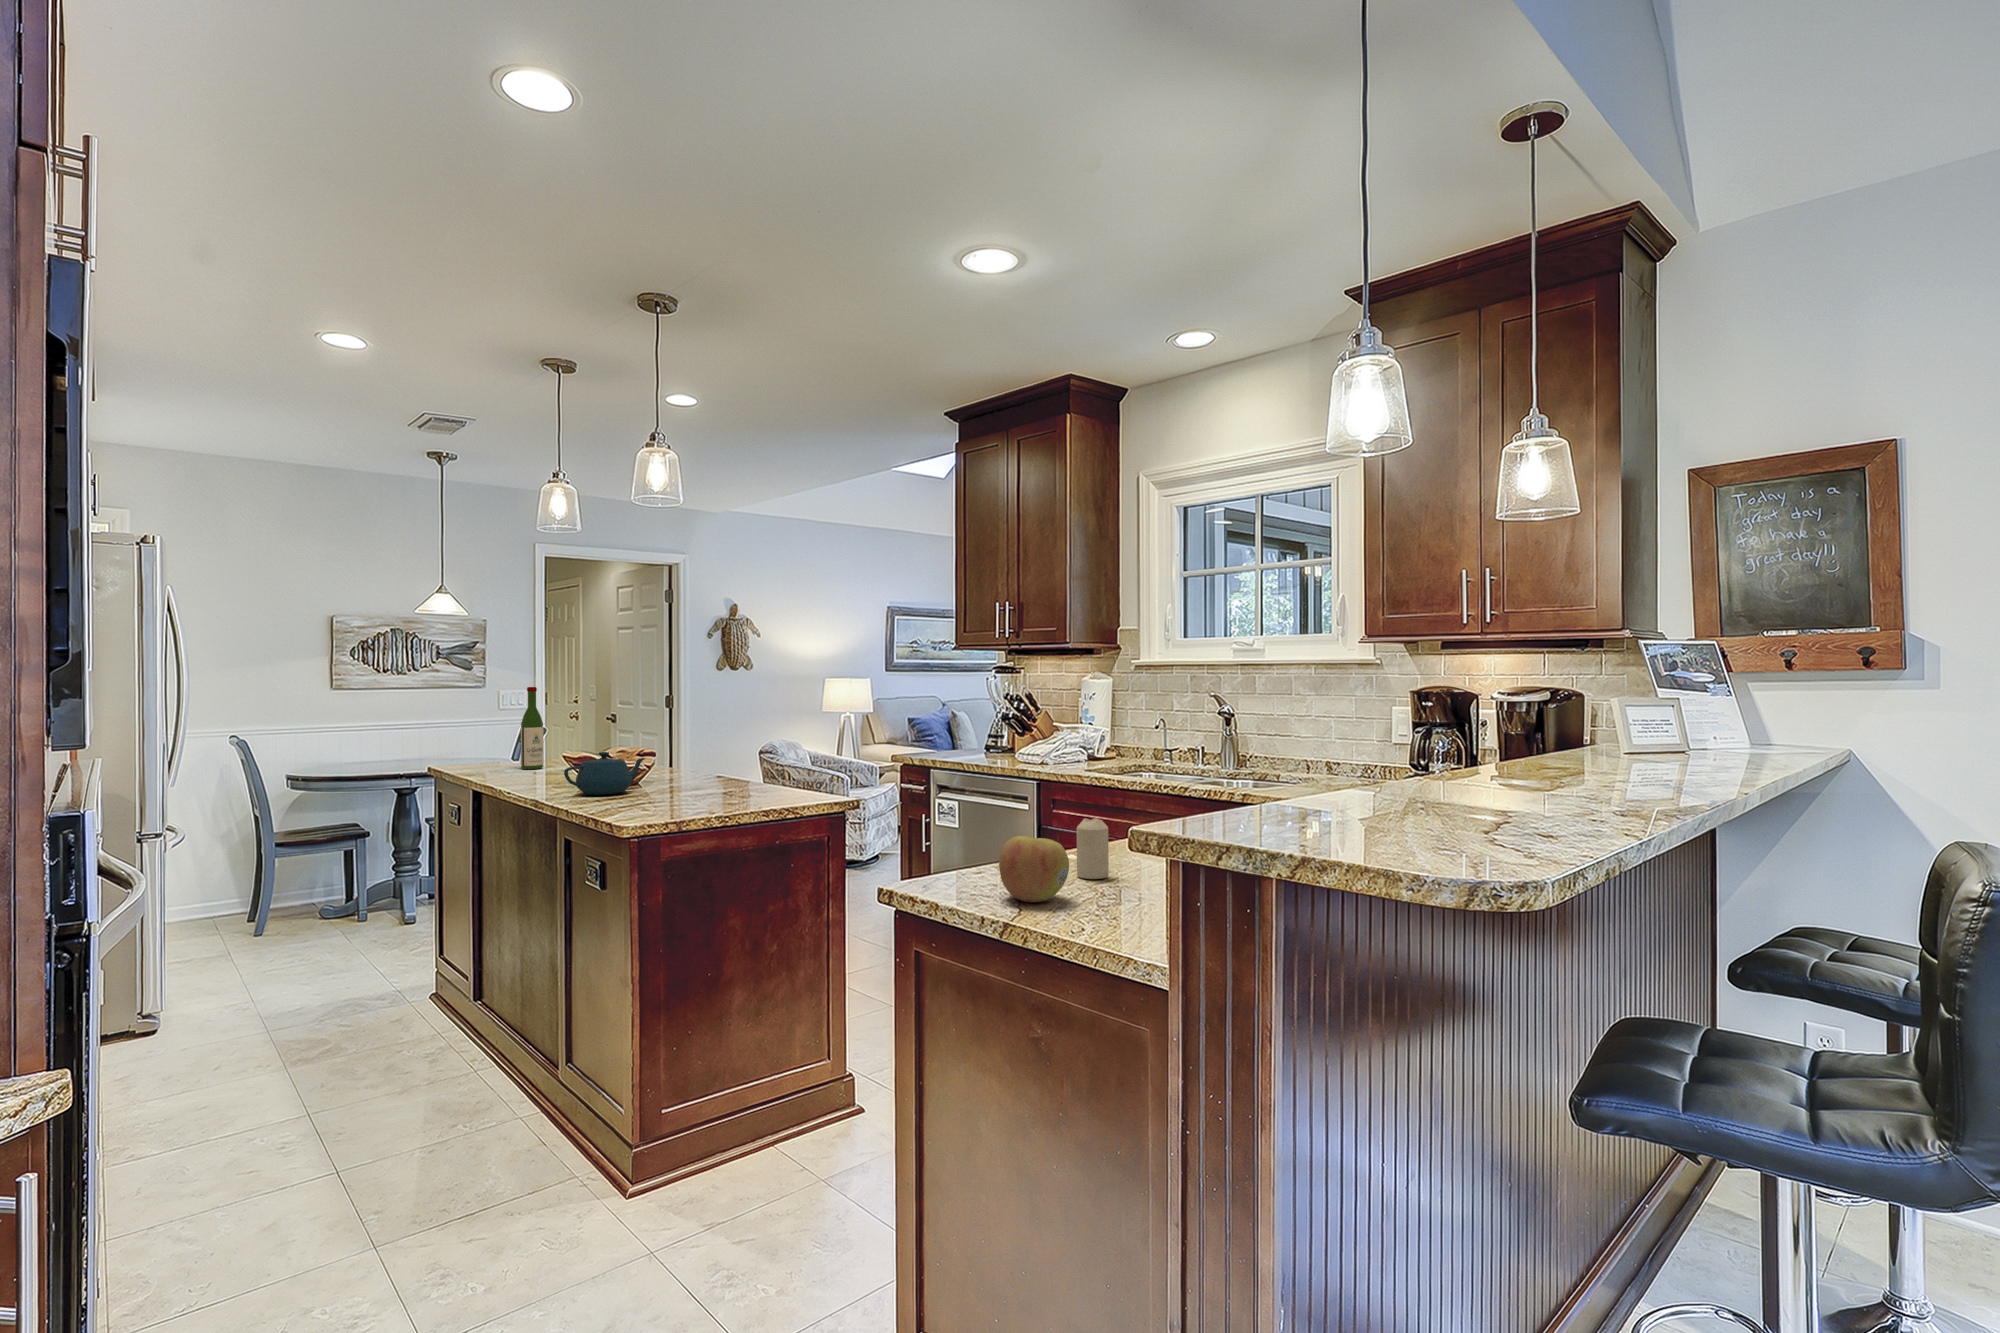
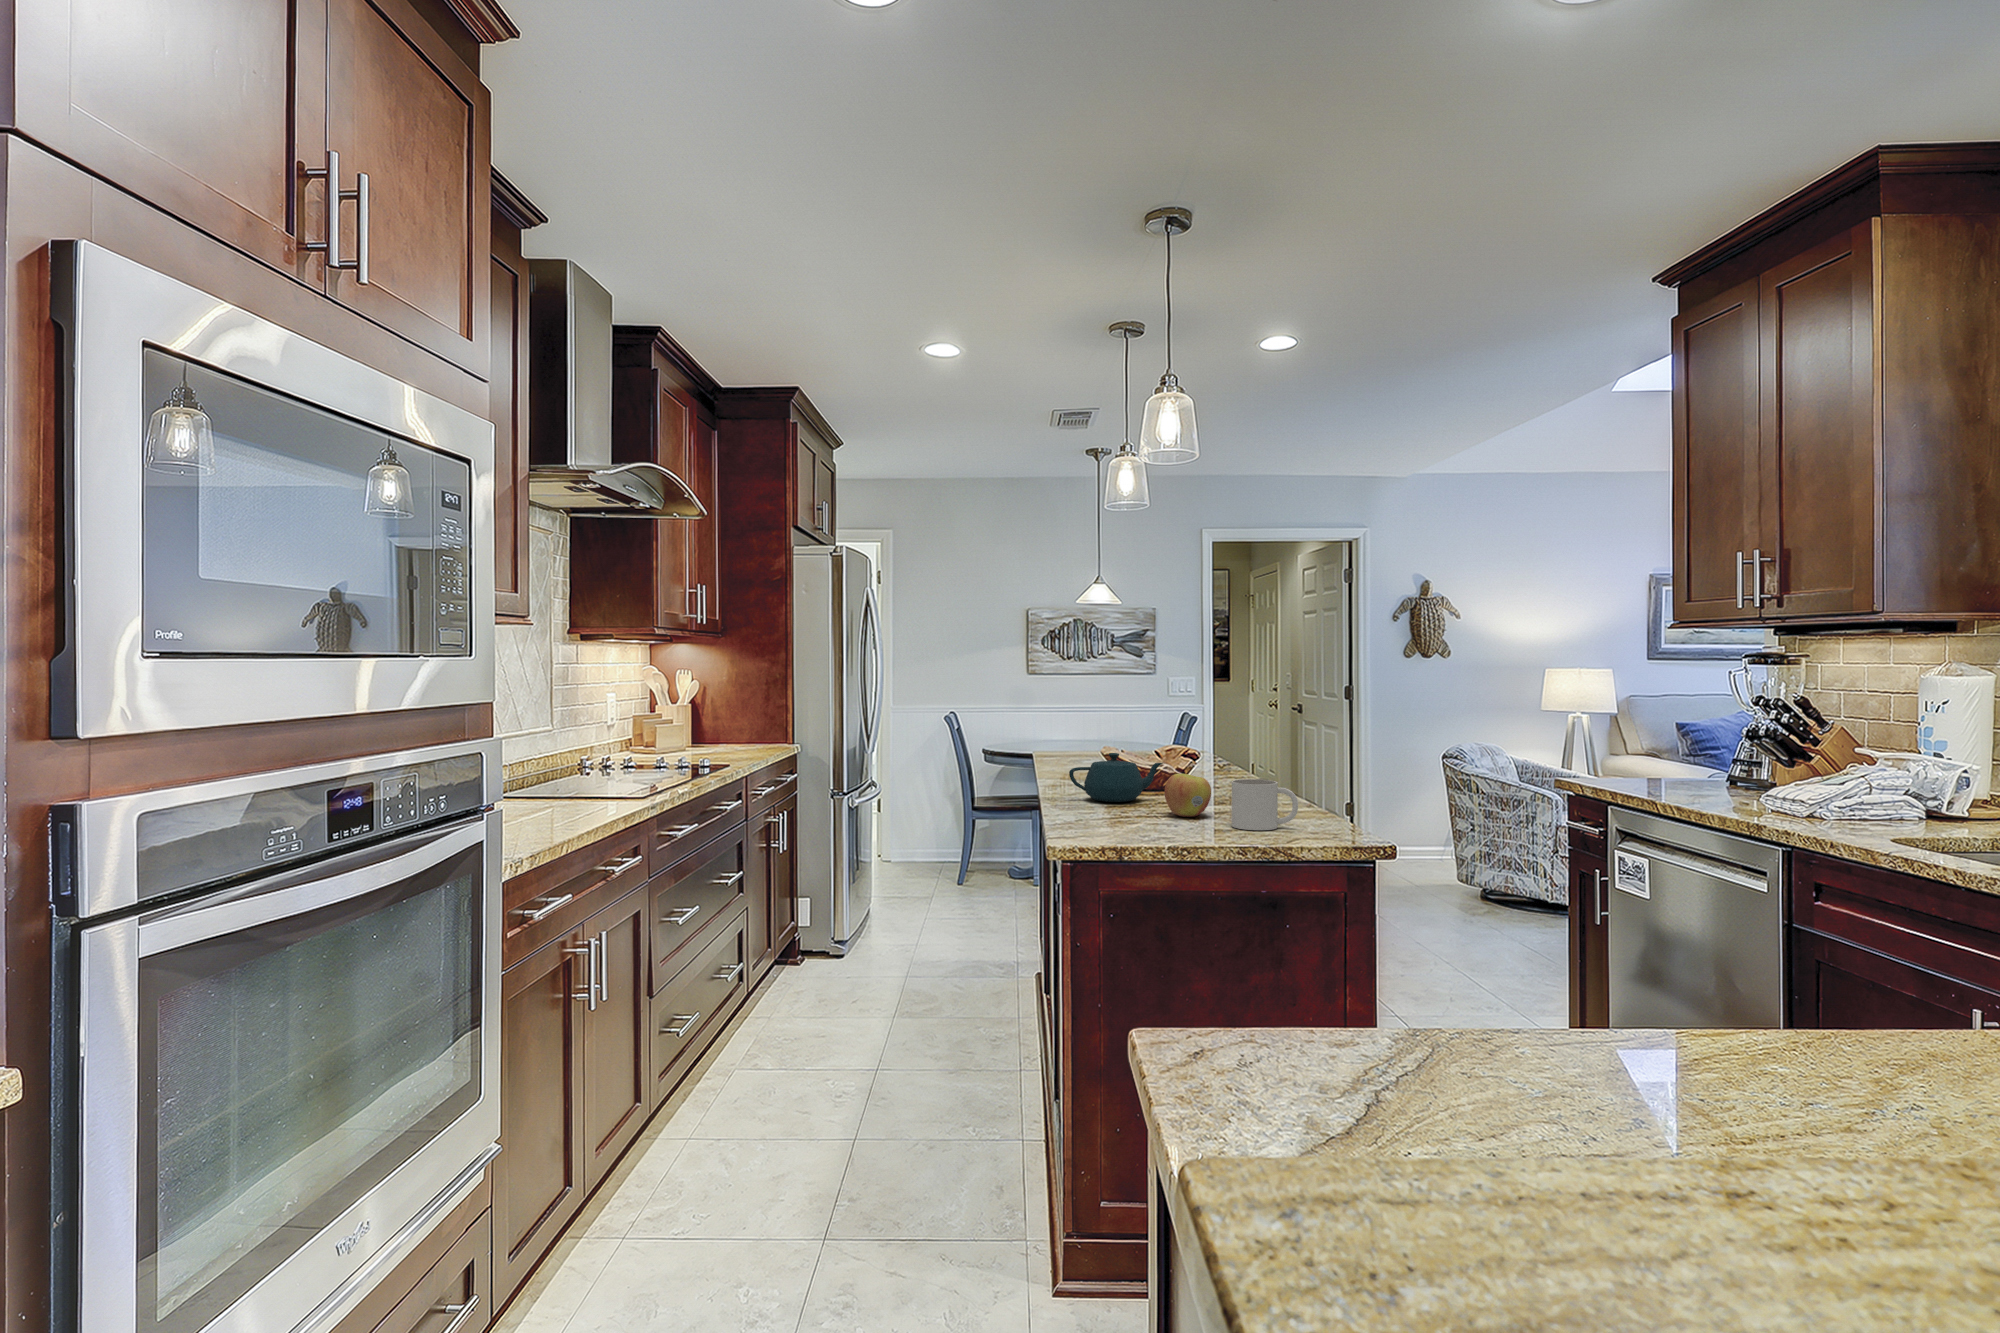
wine bottle: present [521,687,544,769] -> none [1096,676,1118,763]
mug: none [733,762,784,801] -> present [1232,779,1298,830]
candle: present [1077,818,1109,879] -> none [1501,975,1575,1112]
apple: present [999,836,1069,902] -> present [1165,774,1211,817]

